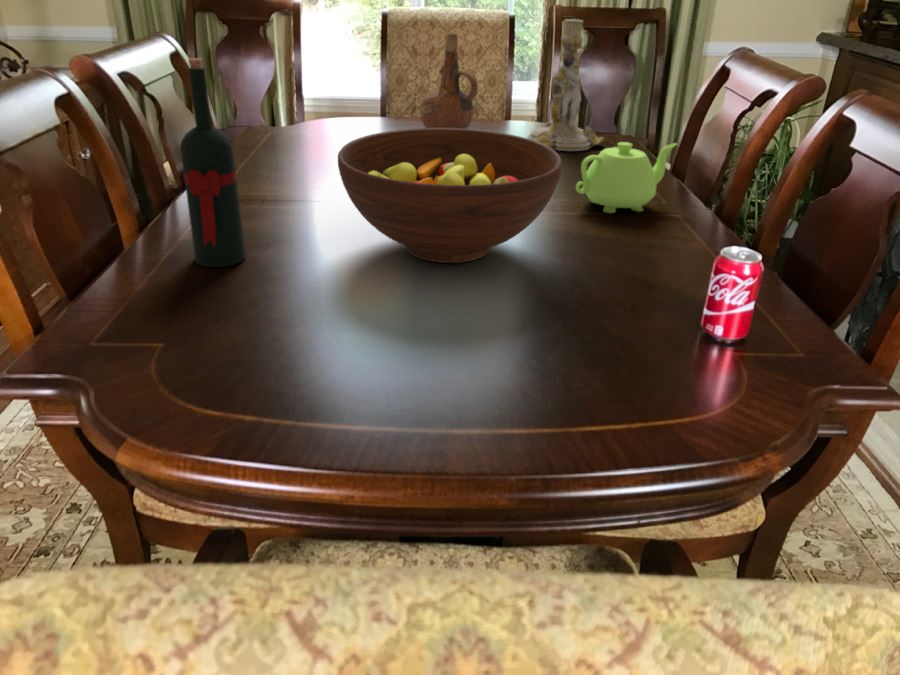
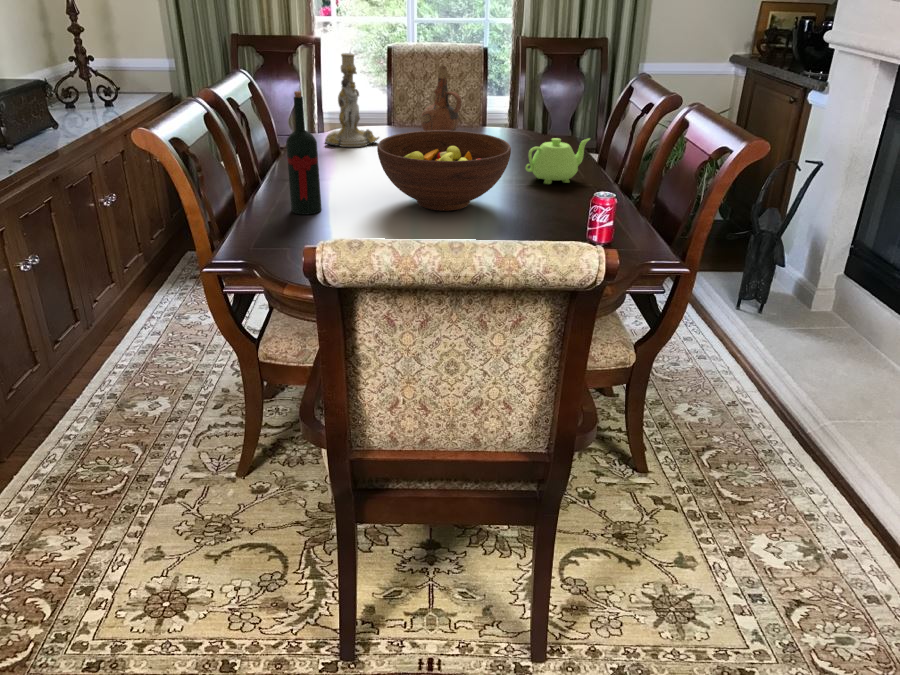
candlestick: present [528,19,603,151] -> present [325,53,379,147]

